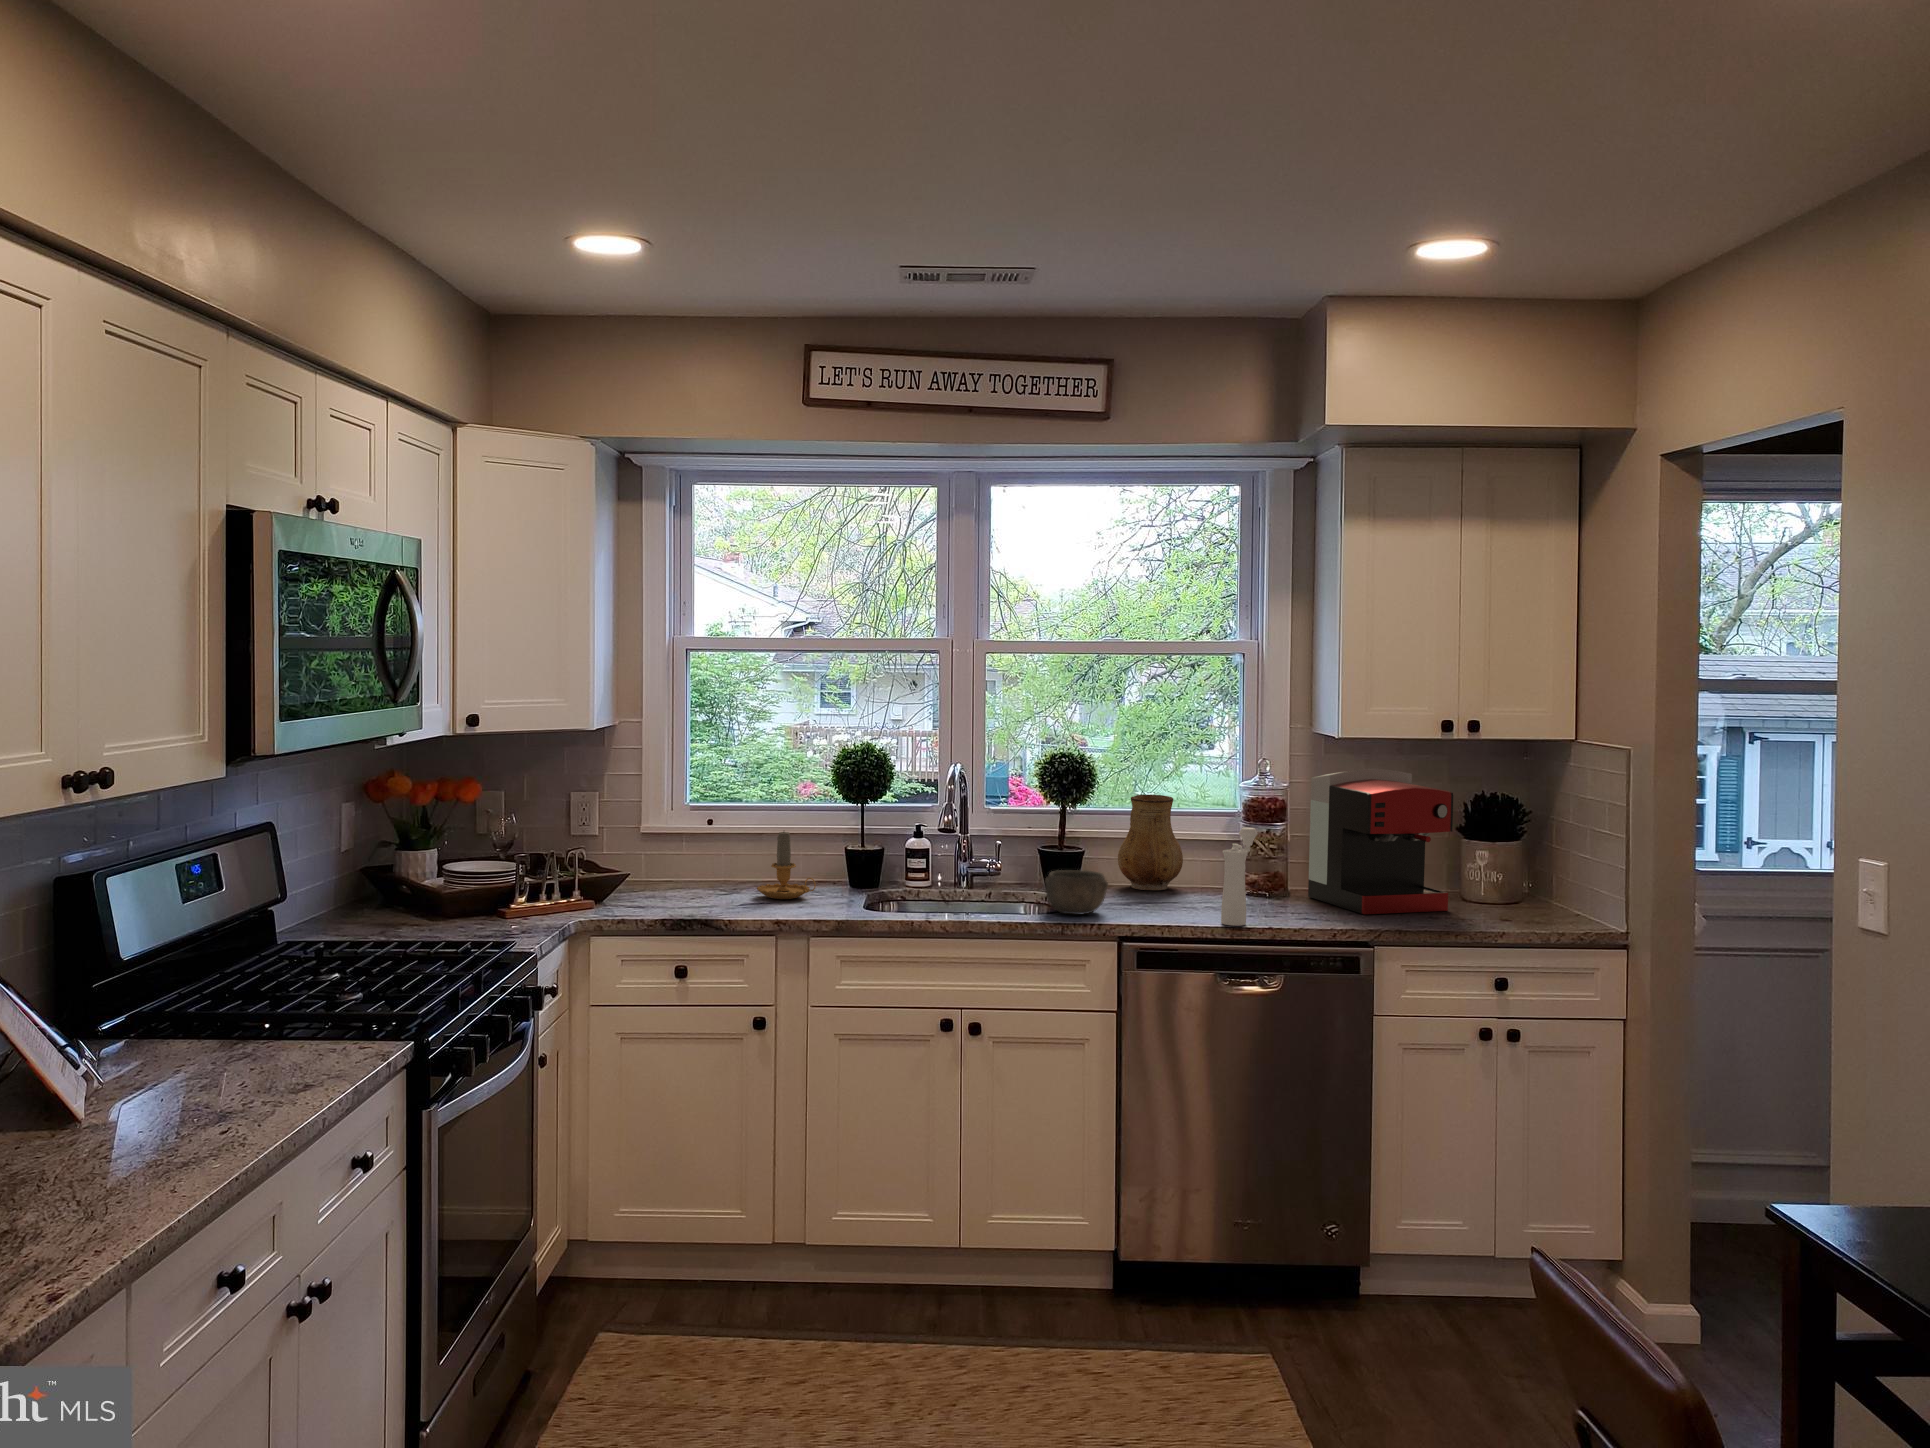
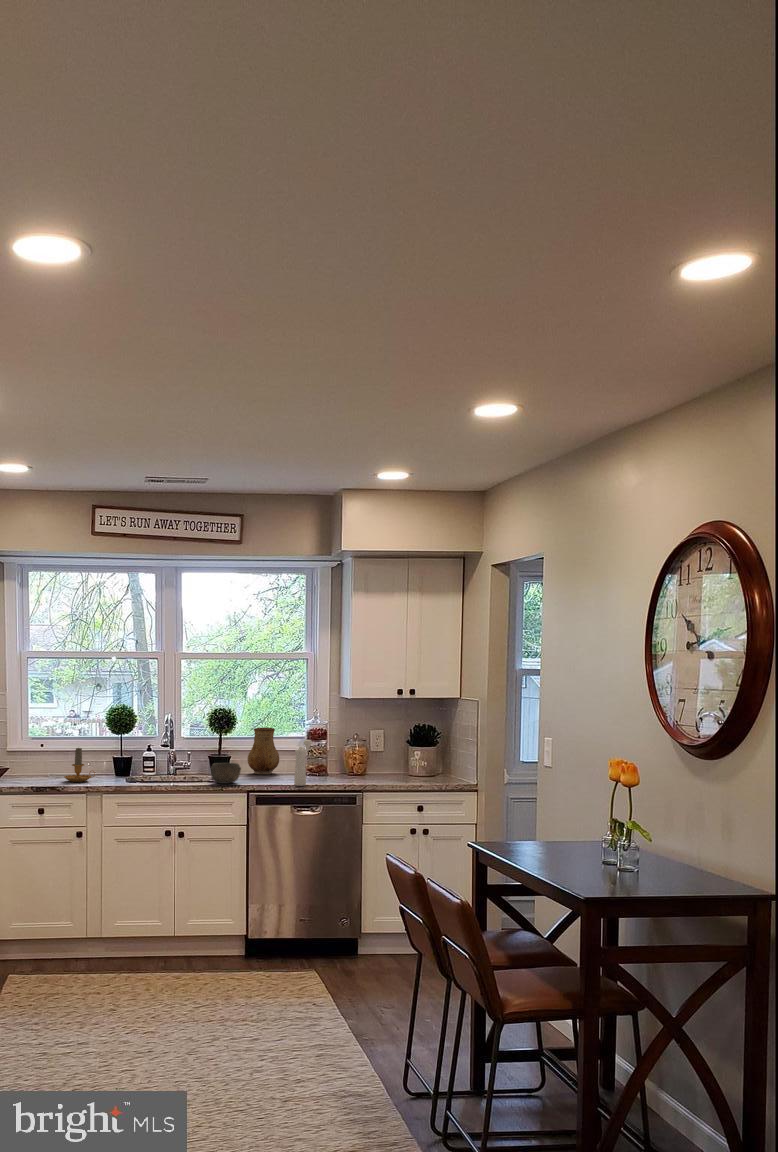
coffee maker: present [1308,768,1453,914] -> none [339,712,403,780]

